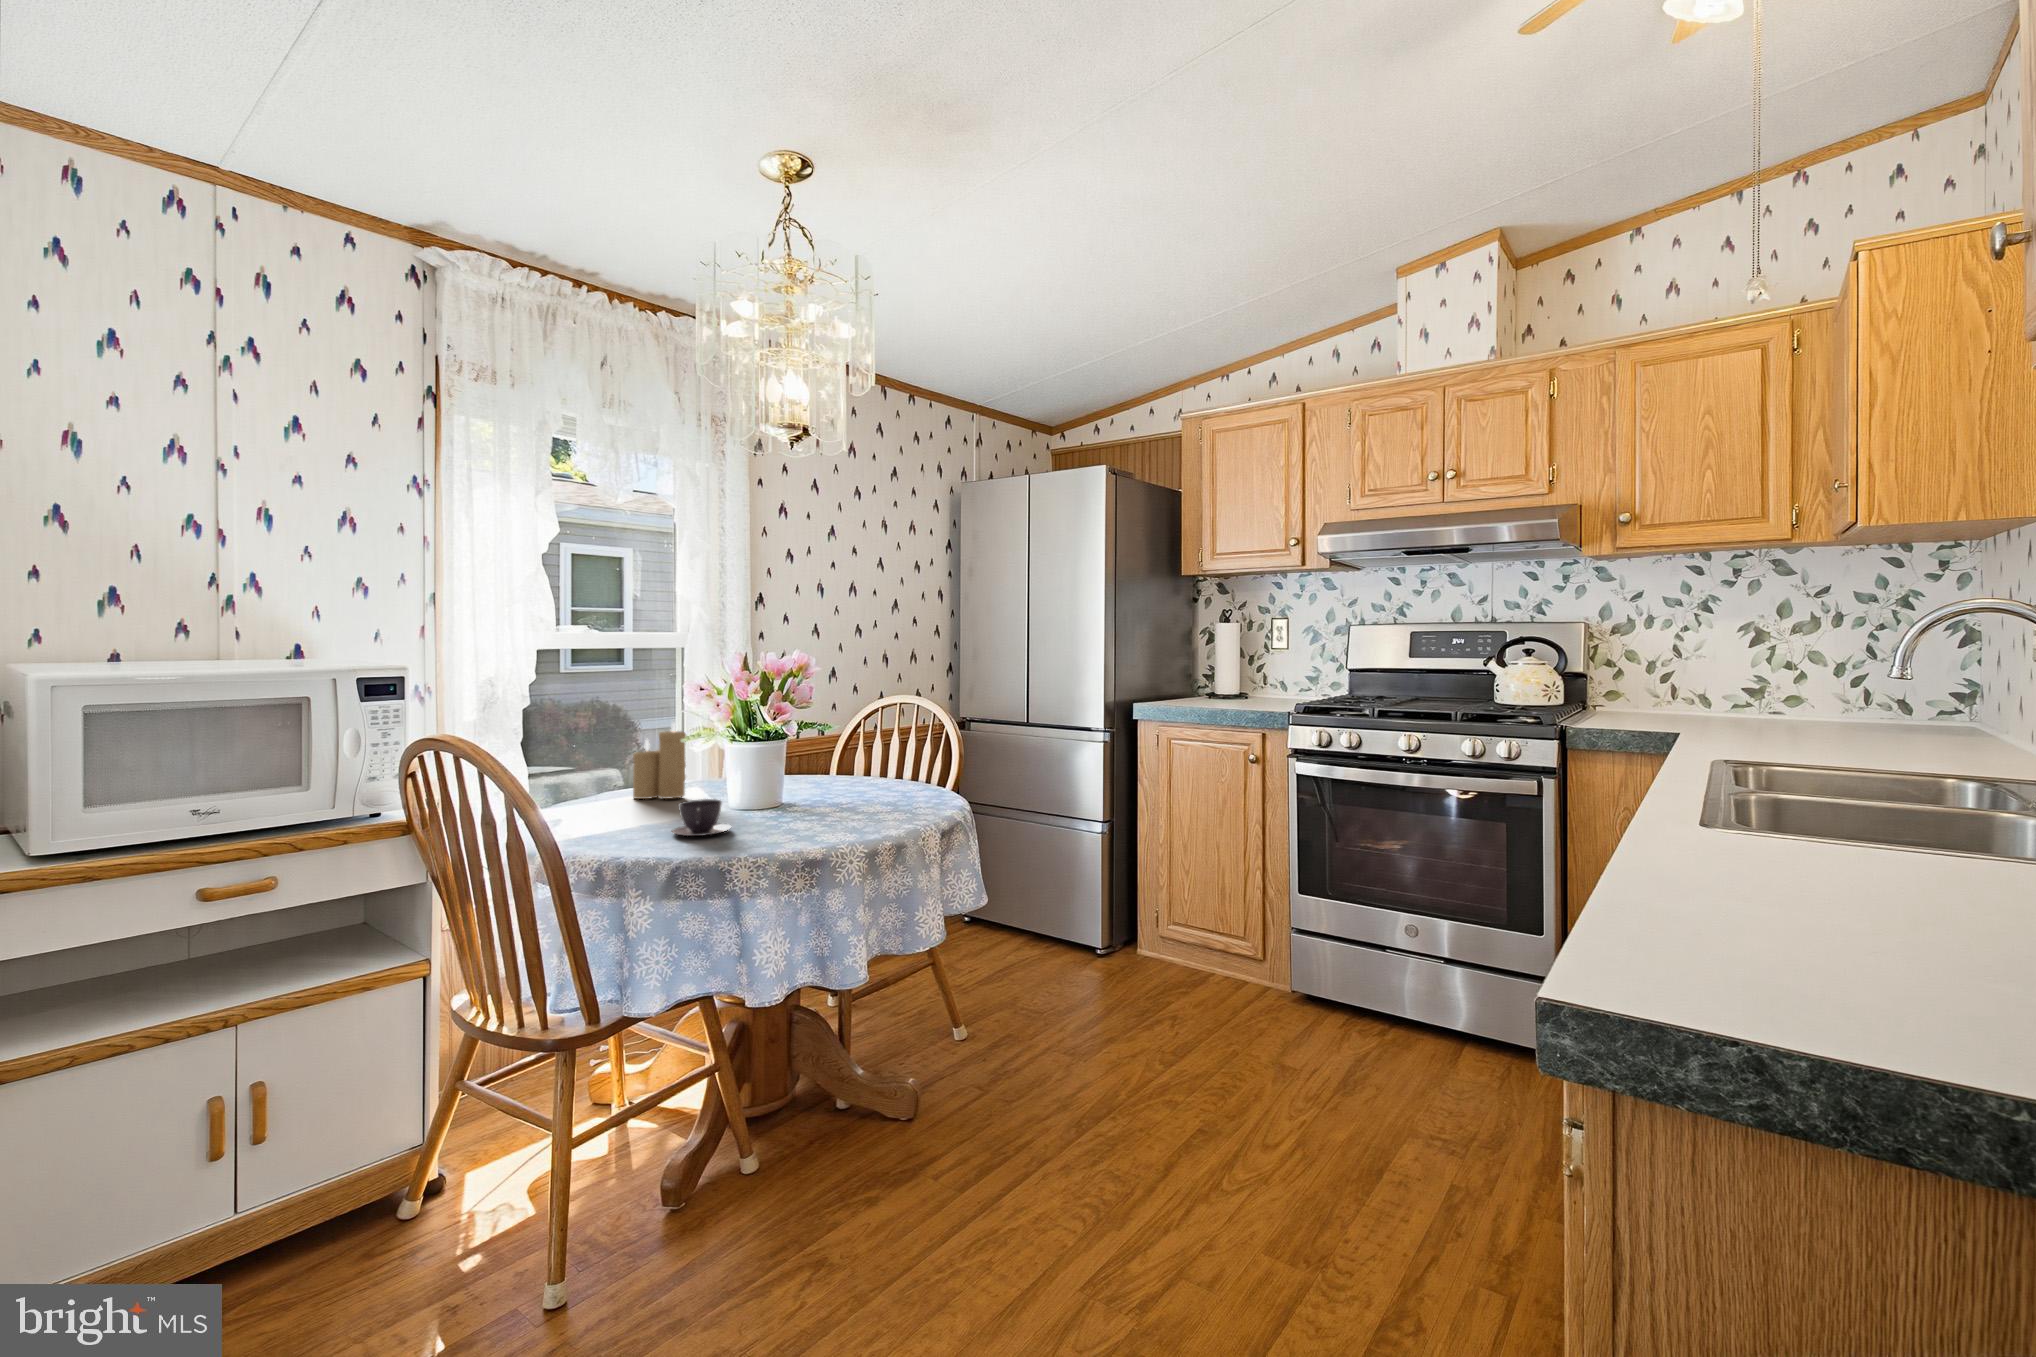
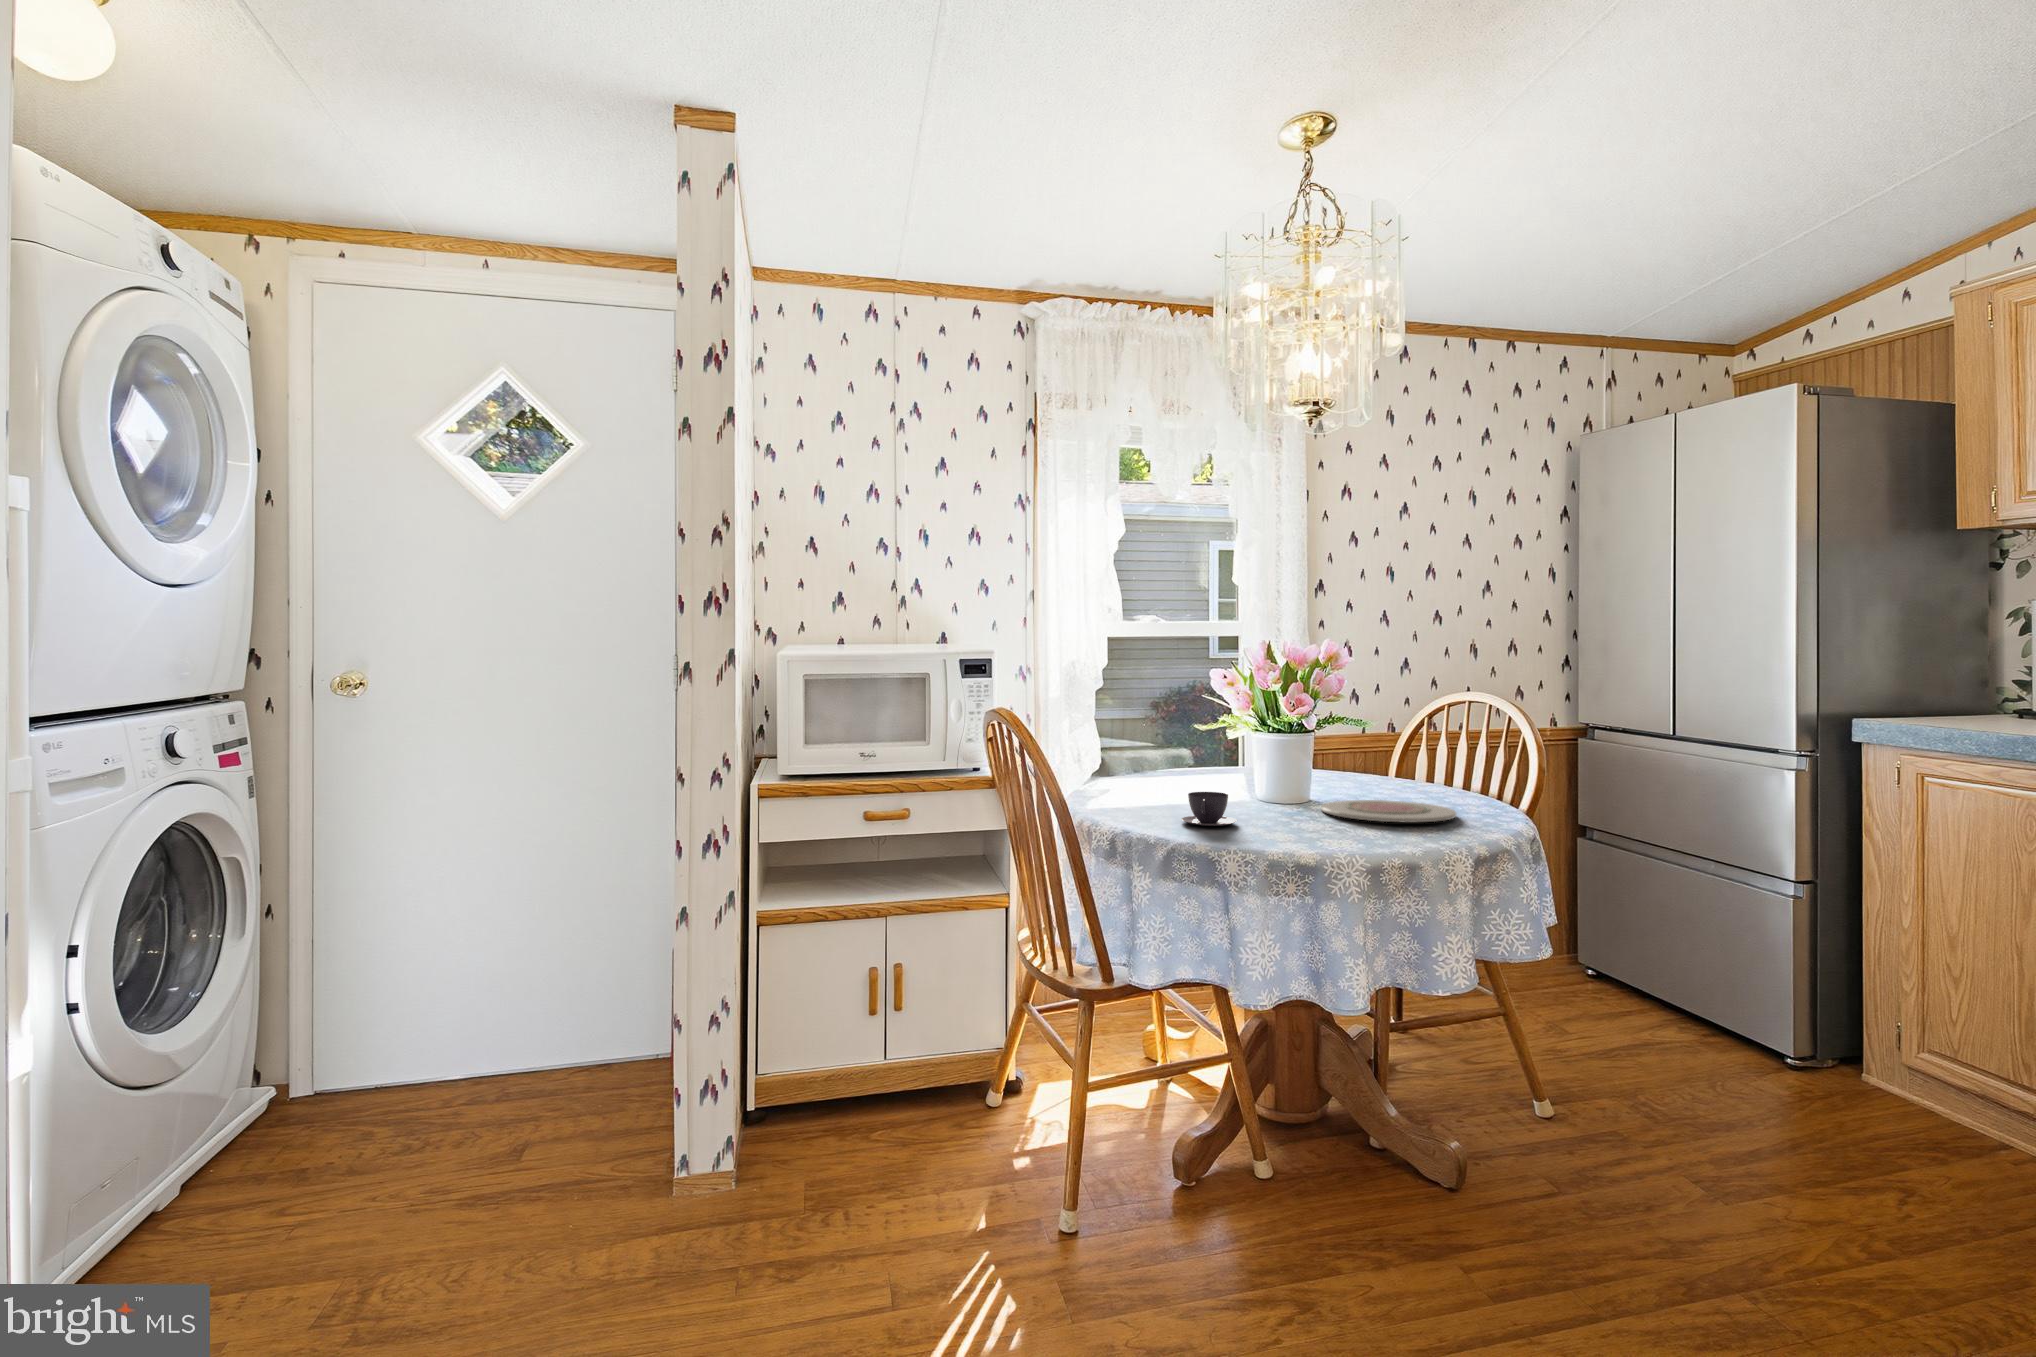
candle: present [633,723,686,799] -> none [1165,717,1213,790]
plate: none [802,790,920,811] -> present [1321,800,1456,822]

